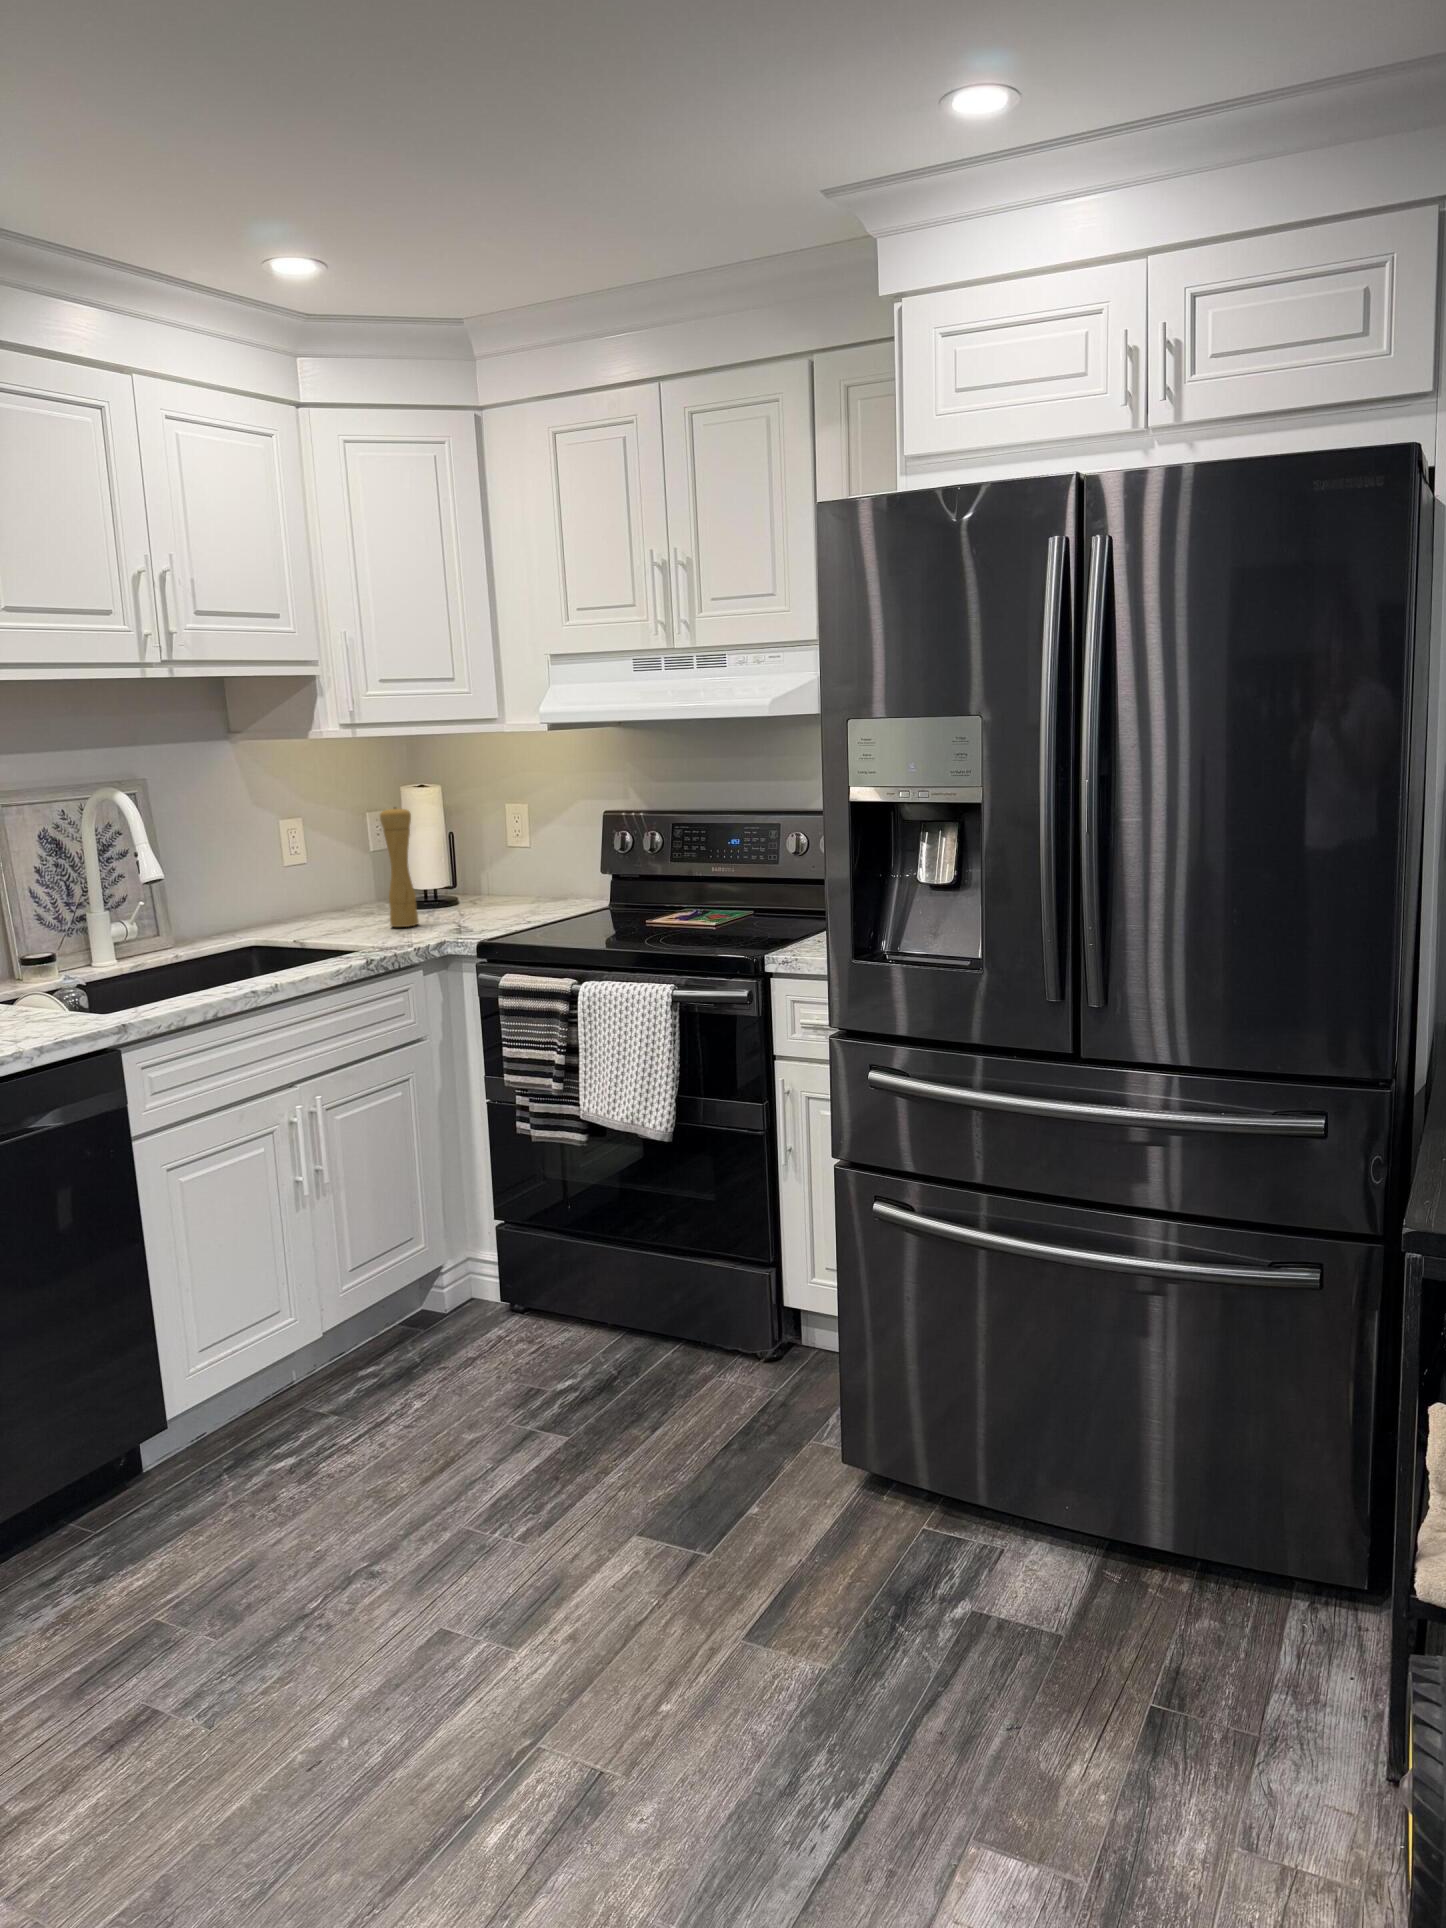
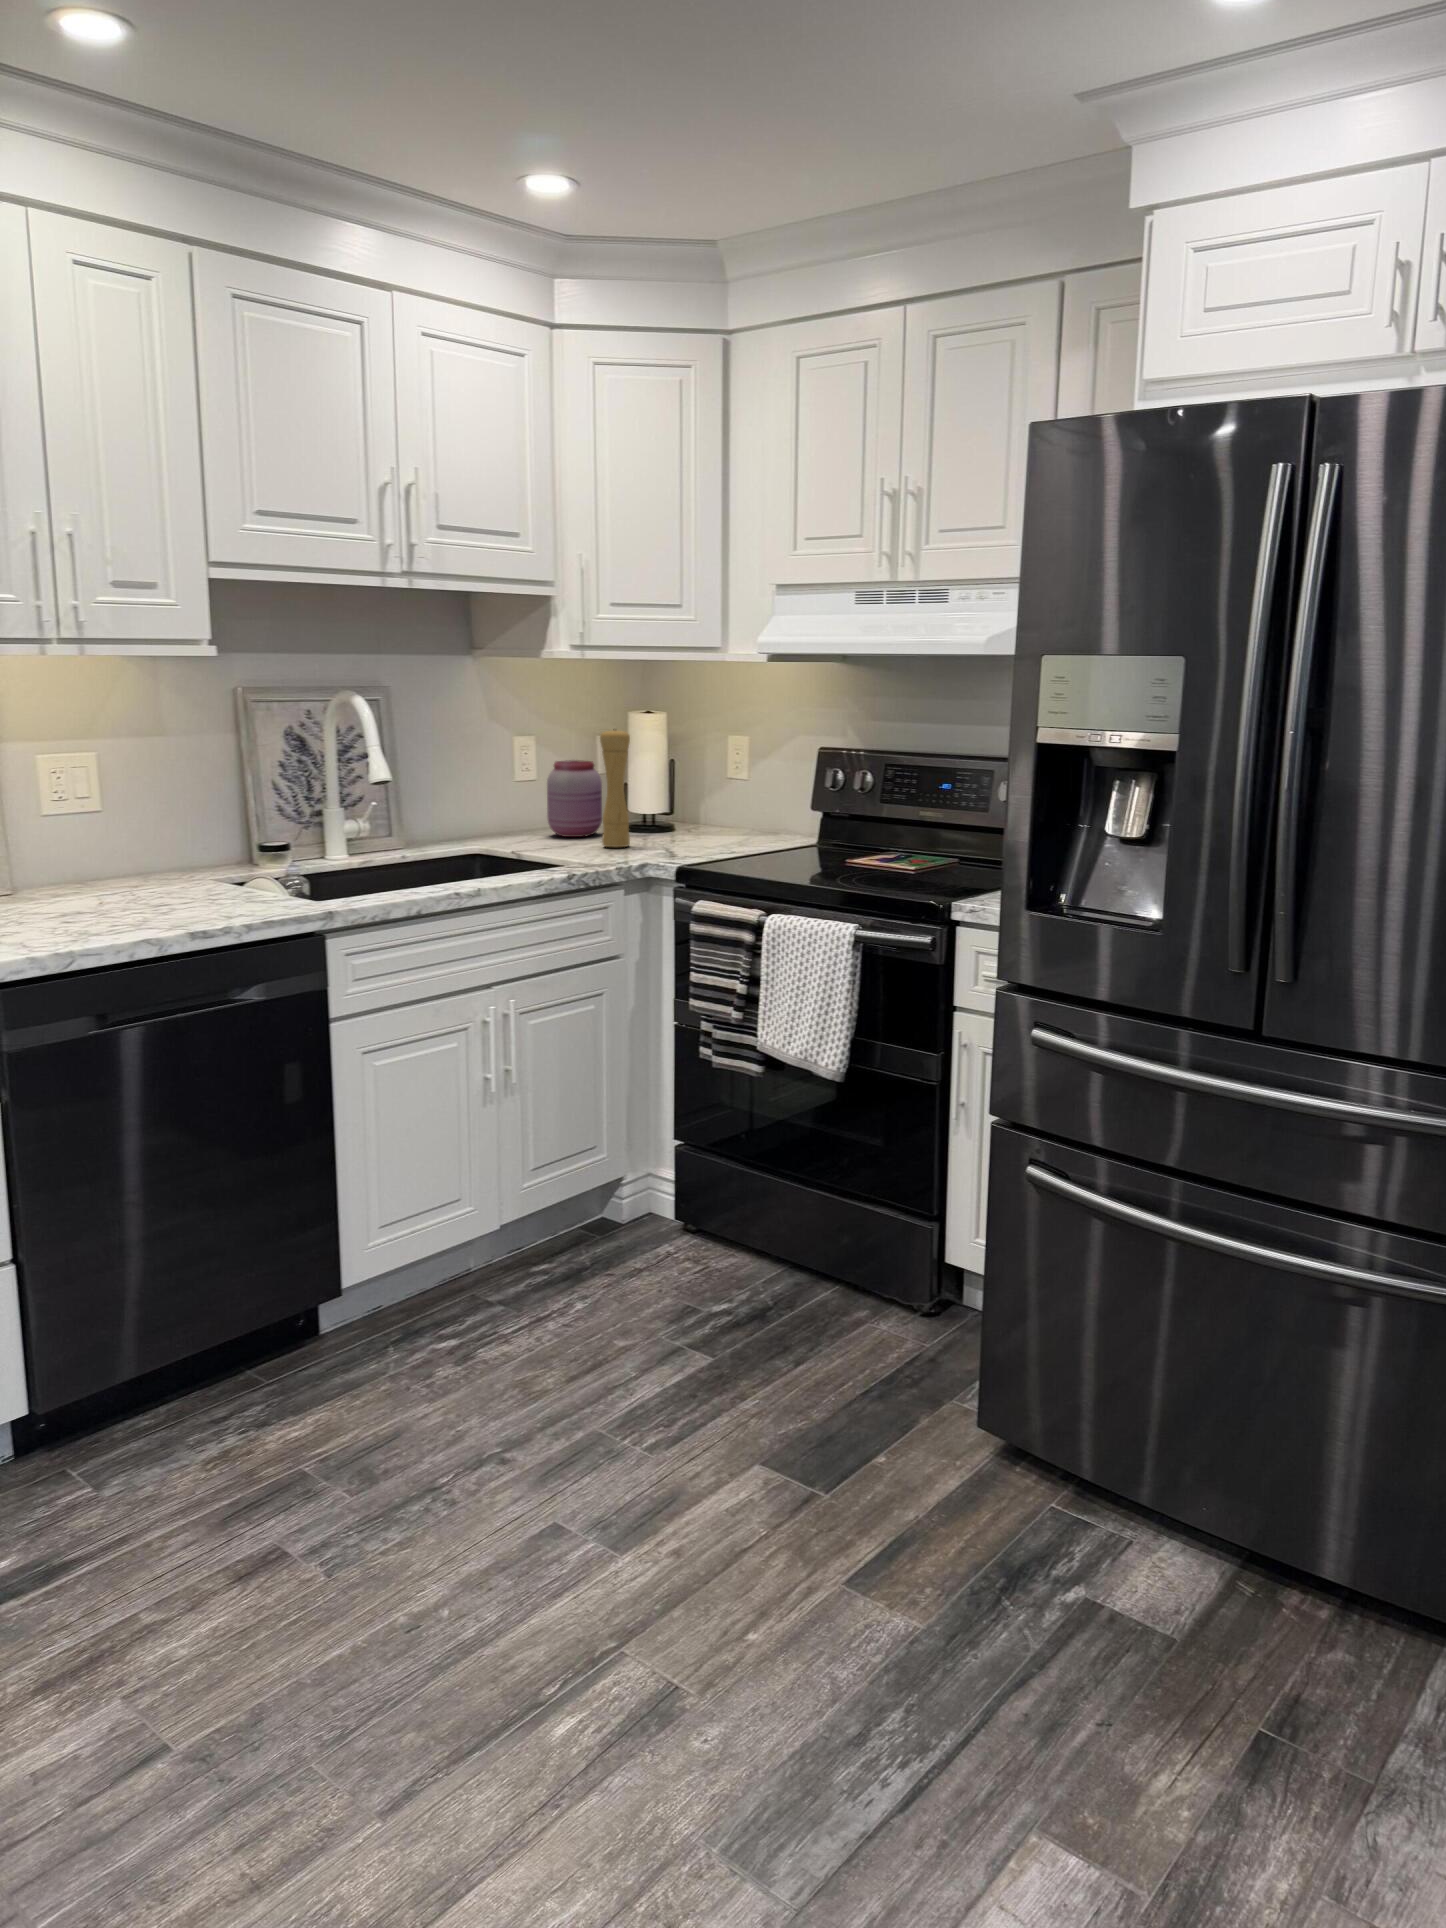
jar: none [322,840,383,920] -> present [547,760,602,837]

